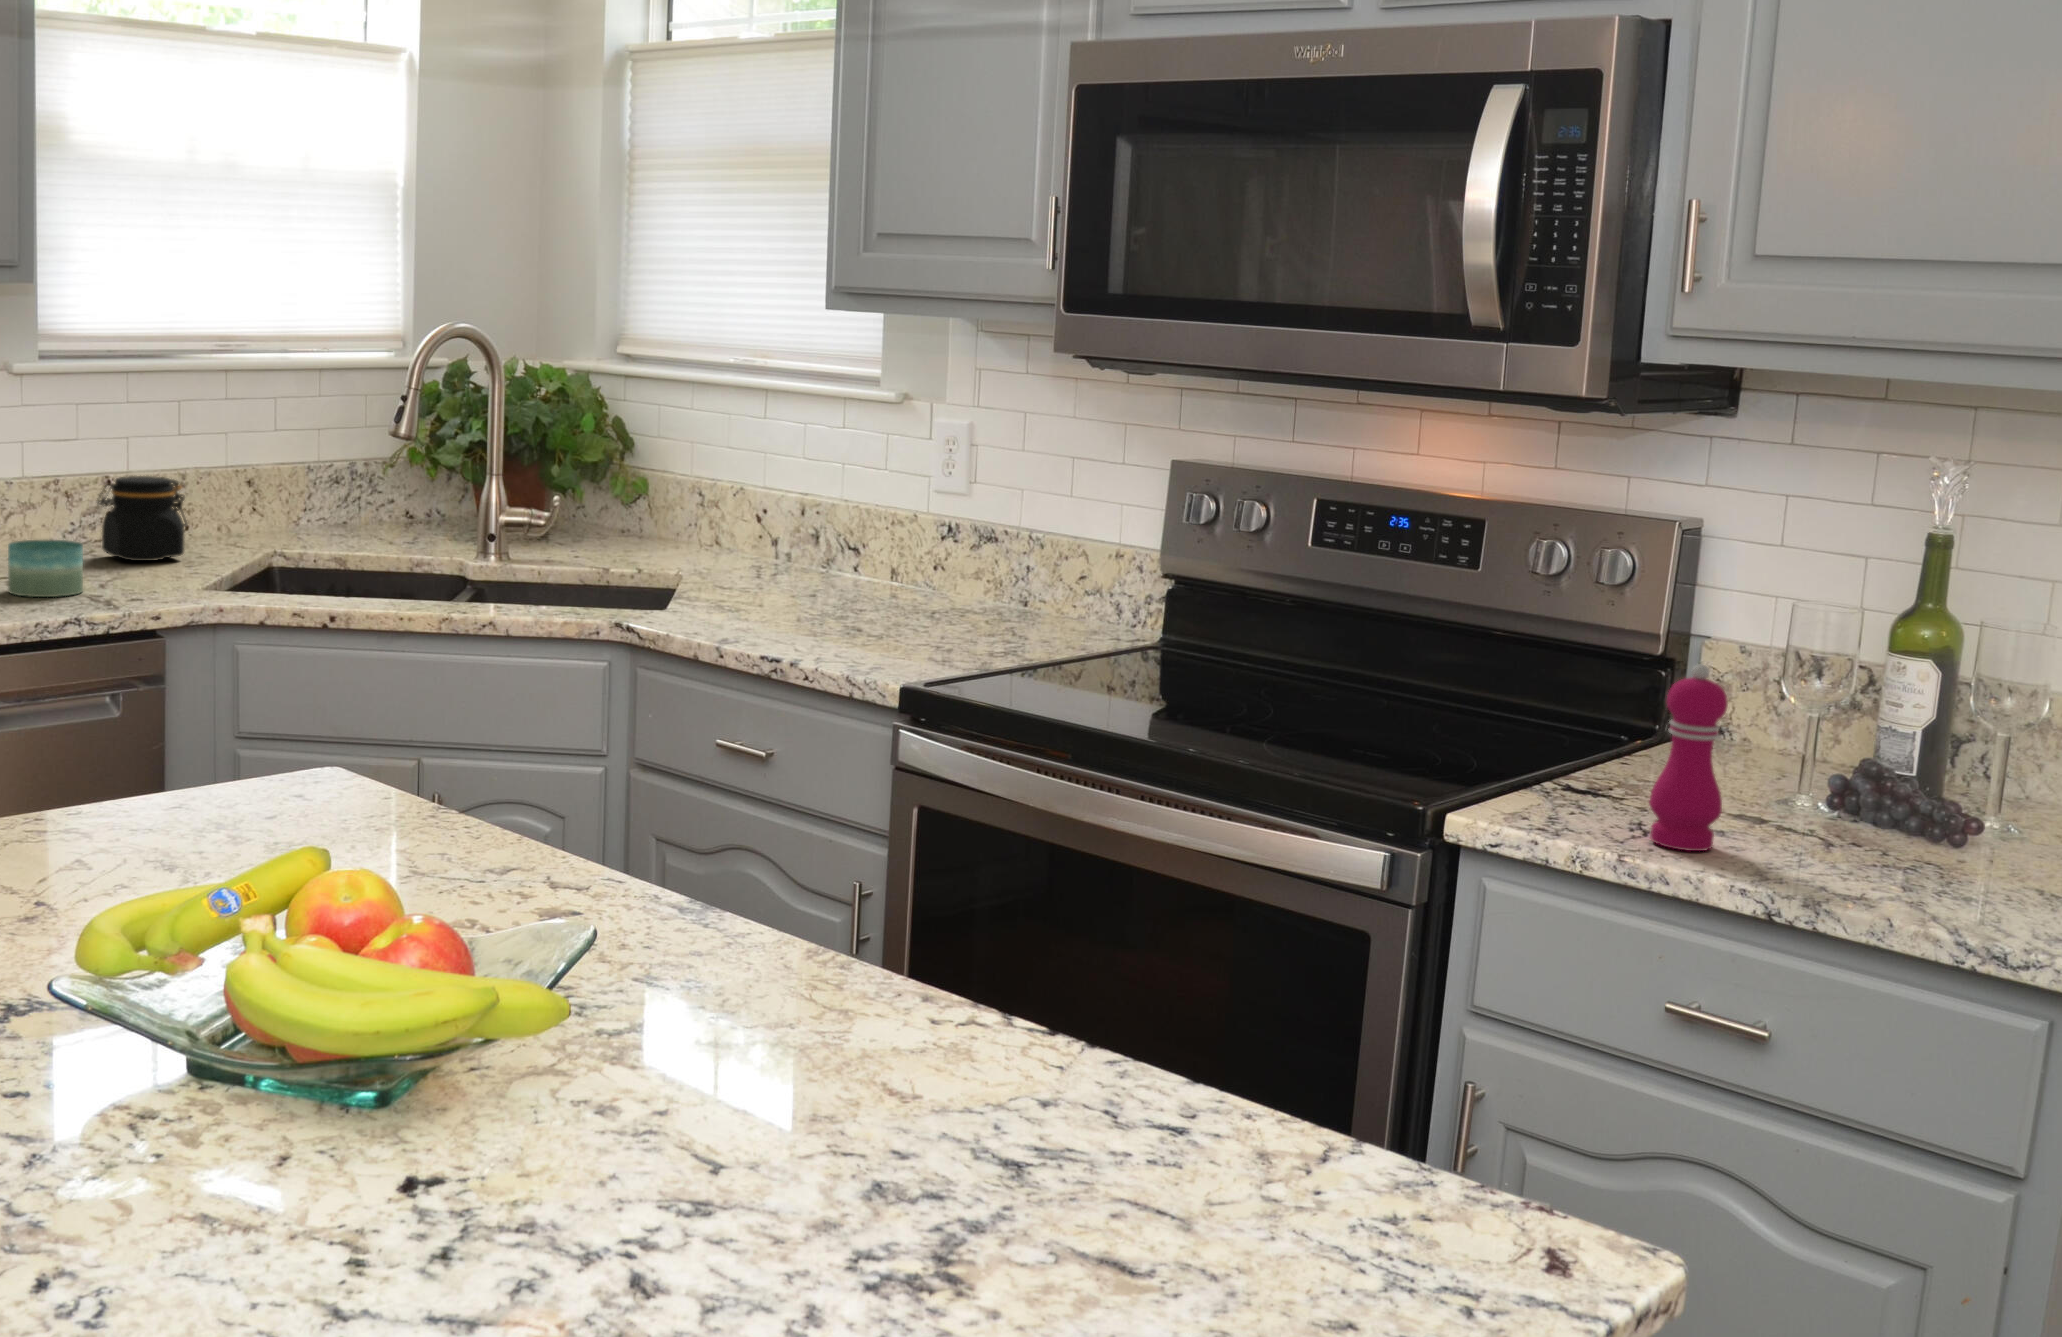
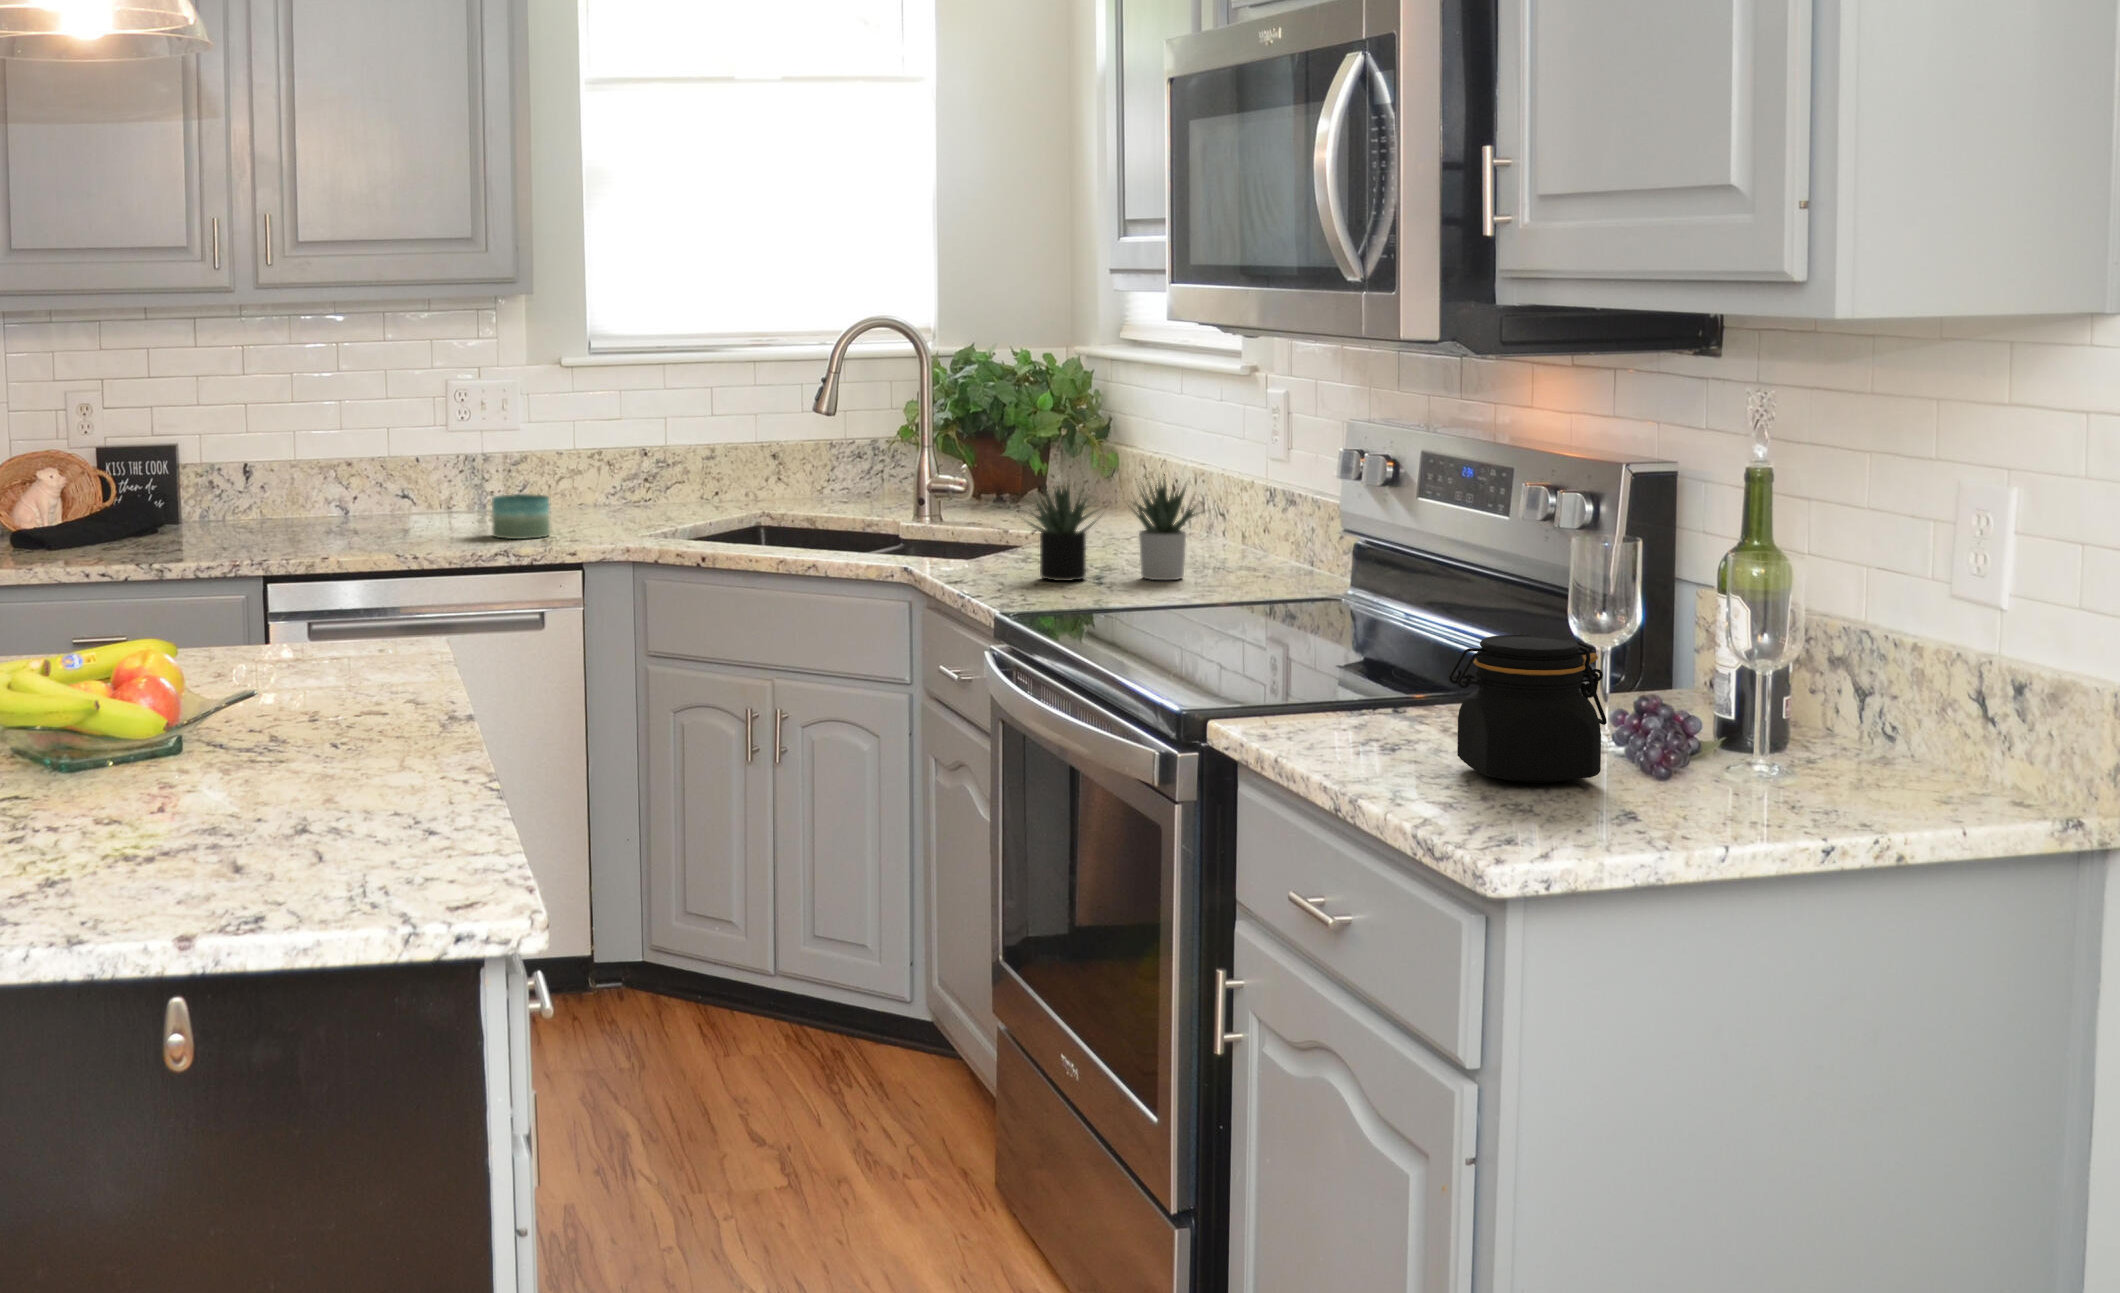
jar: present [98,476,187,561] -> present [1449,635,1607,783]
succulent plant: none [756,508,939,630] -> present [1028,474,1199,581]
pepper mill: present [1649,664,1728,851] -> none [1325,580,1389,754]

